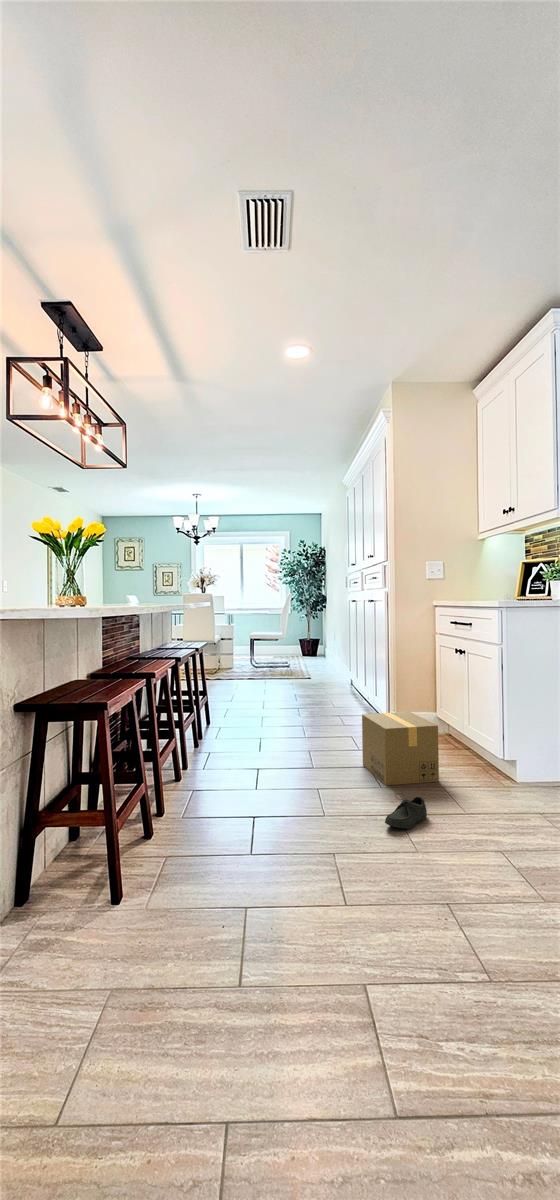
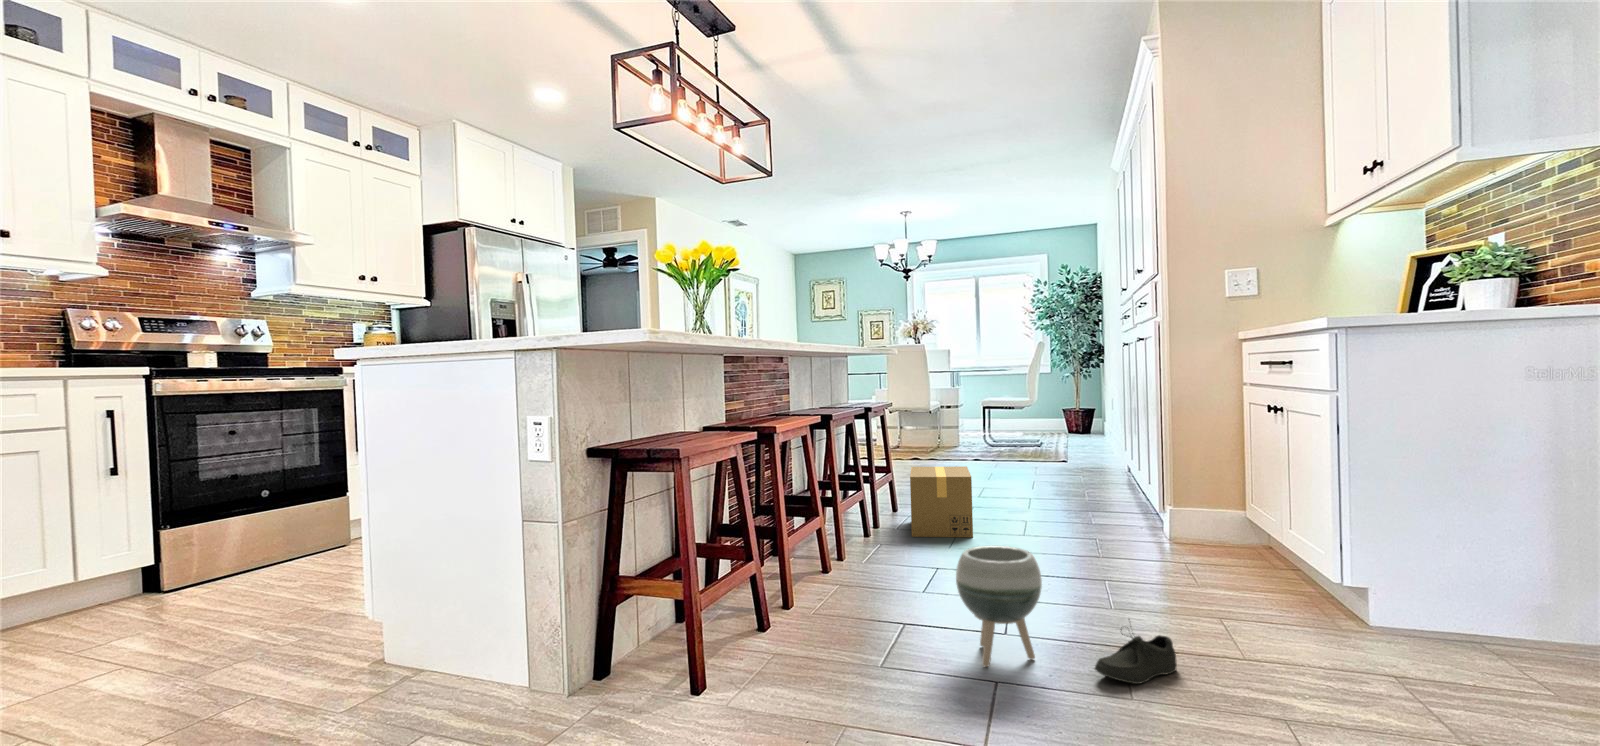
cardboard box: present [362,712,439,785] -> present [910,466,973,537]
planter: none [298,749,351,830] -> present [956,546,1042,667]

